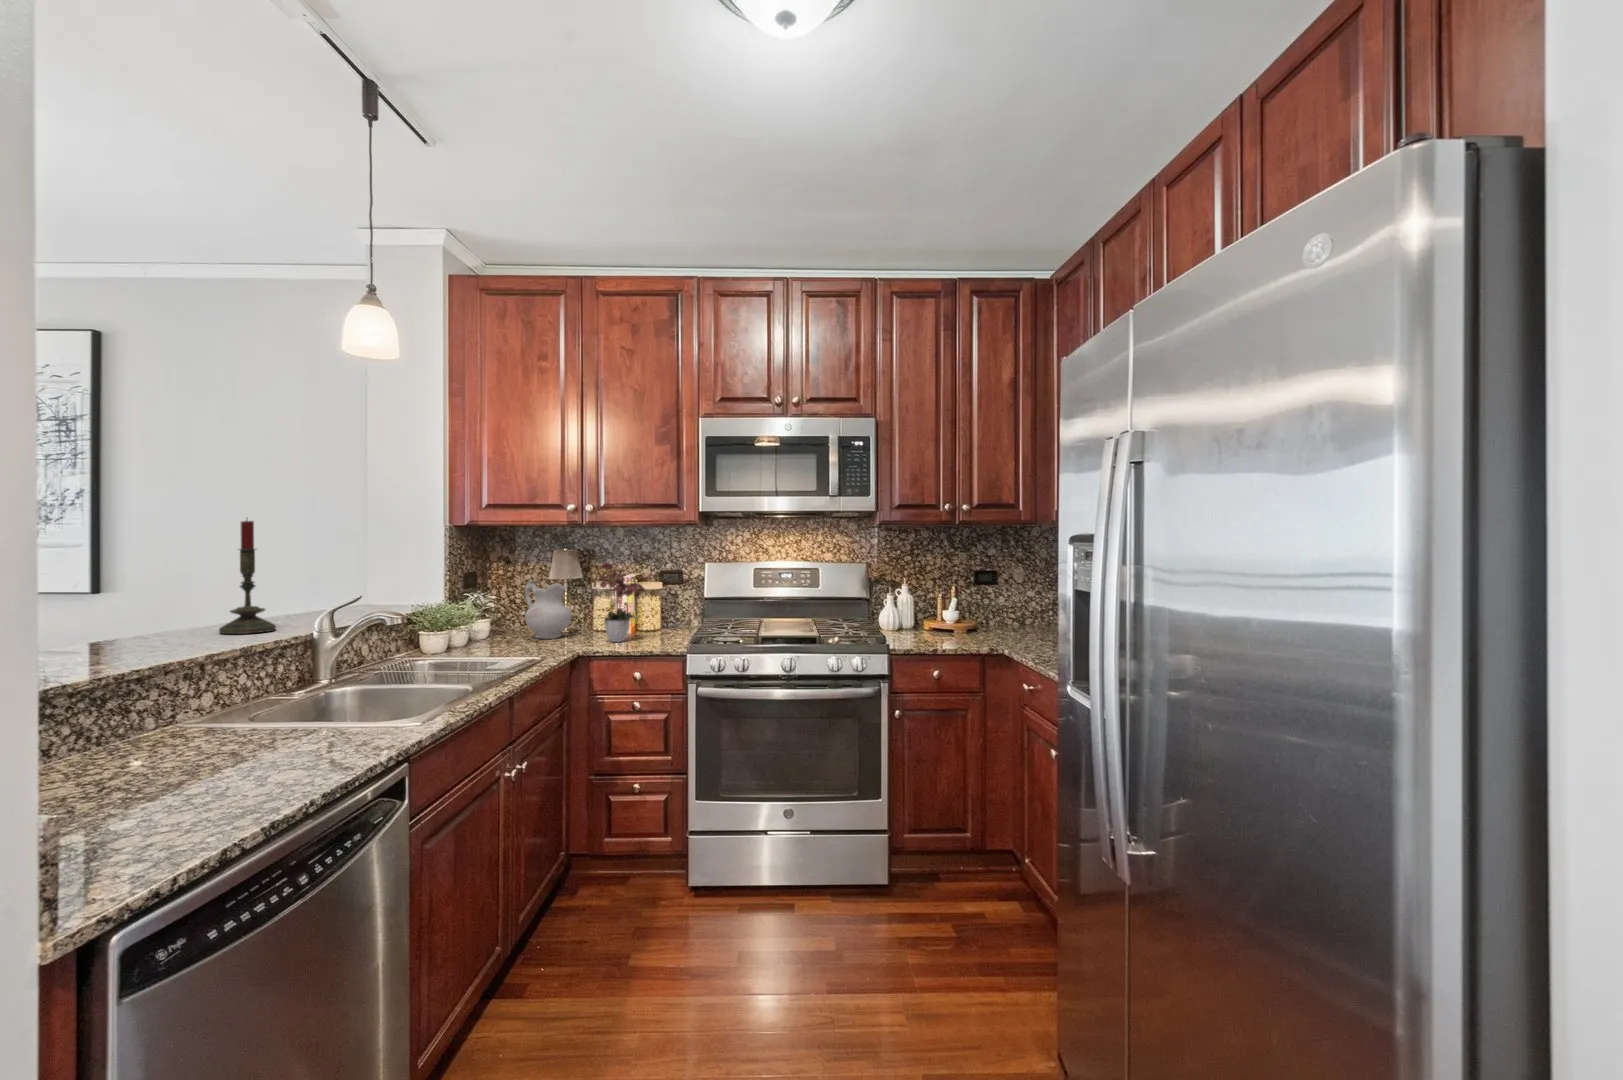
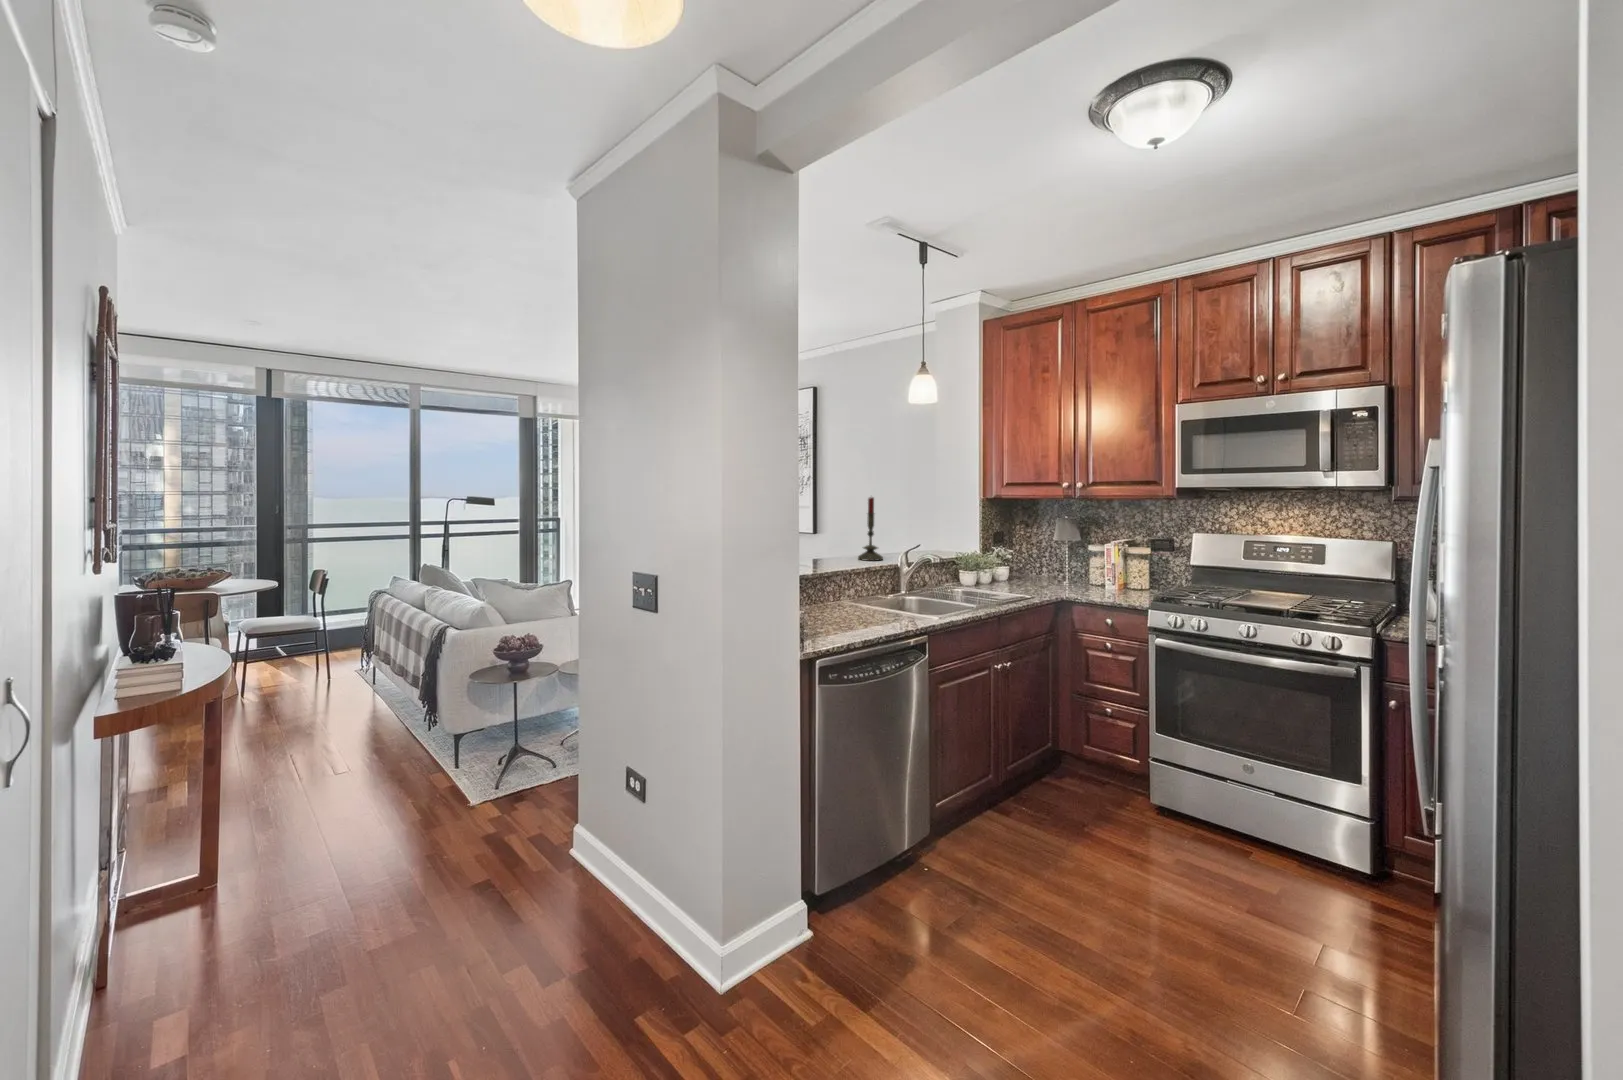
flower arrangement: present [593,562,645,642] -> none [1081,526,1132,593]
ceramic pitcher: present [525,581,572,639] -> none [1034,540,1070,584]

